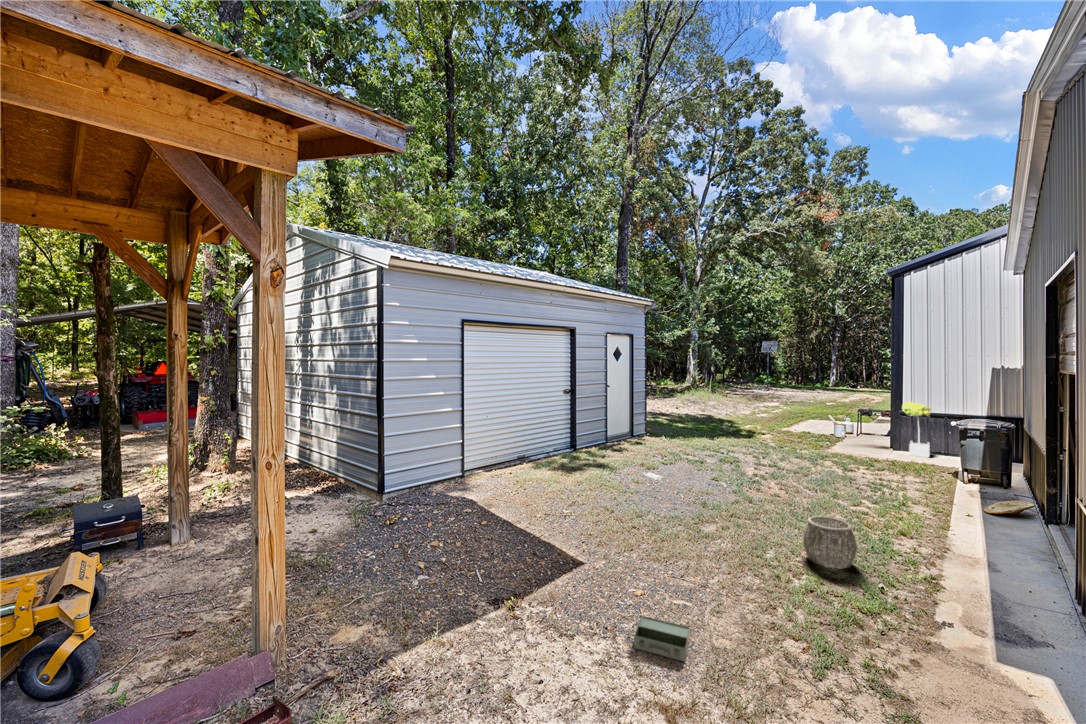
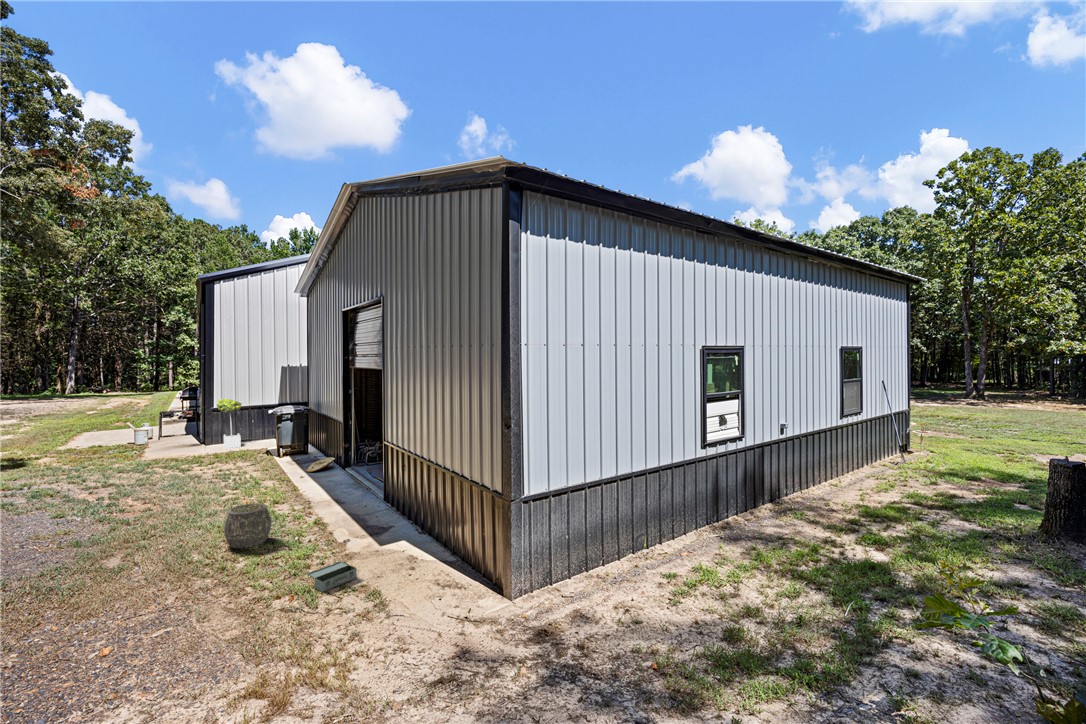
toolbox: present [634,616,690,661] -> present [307,561,357,592]

